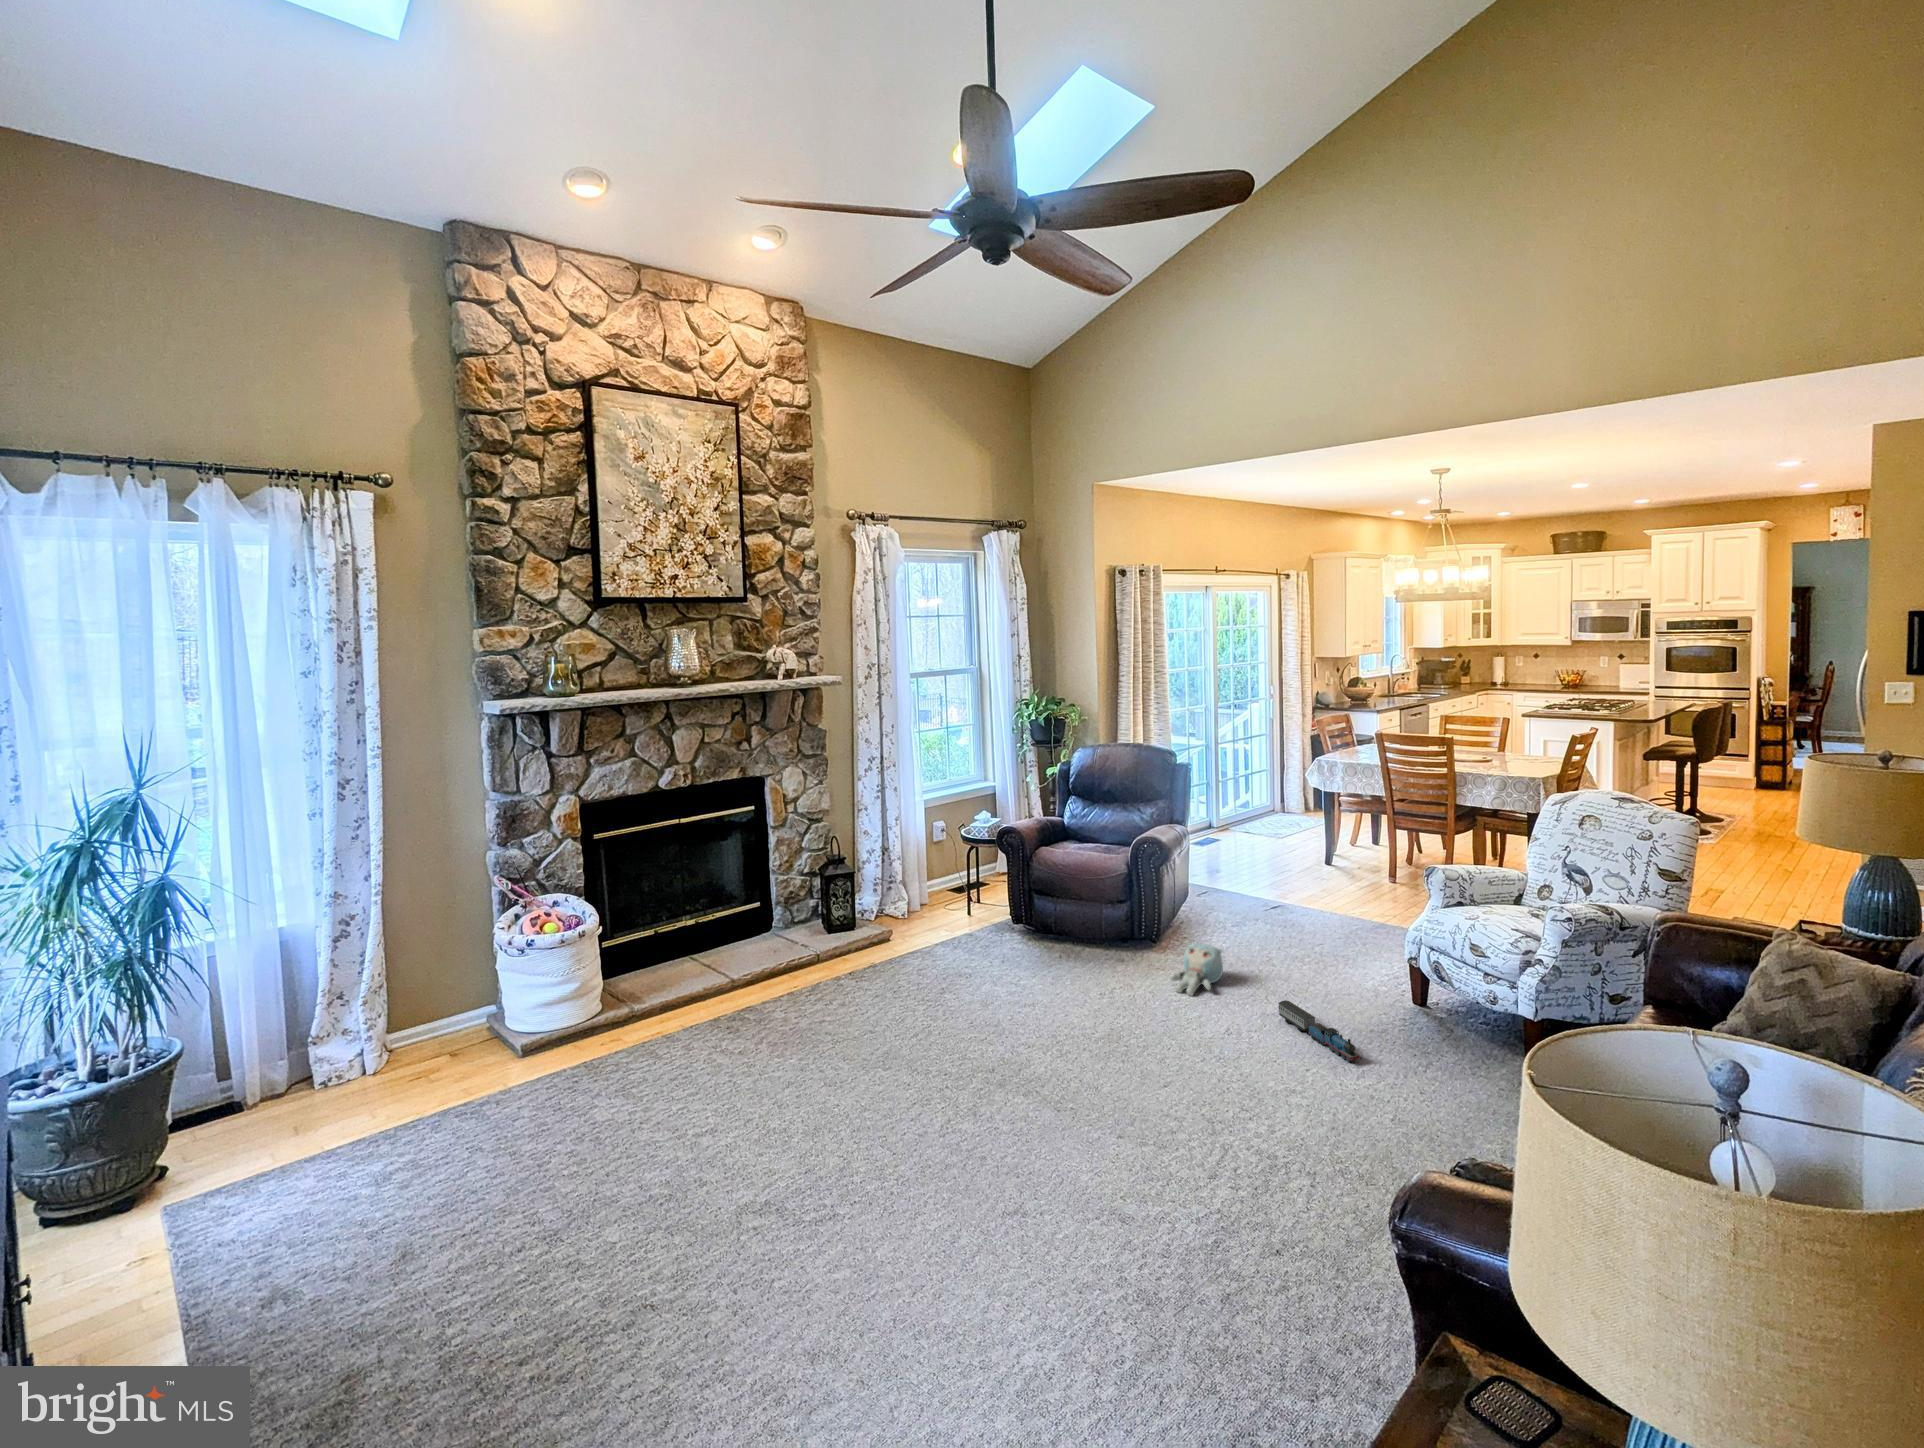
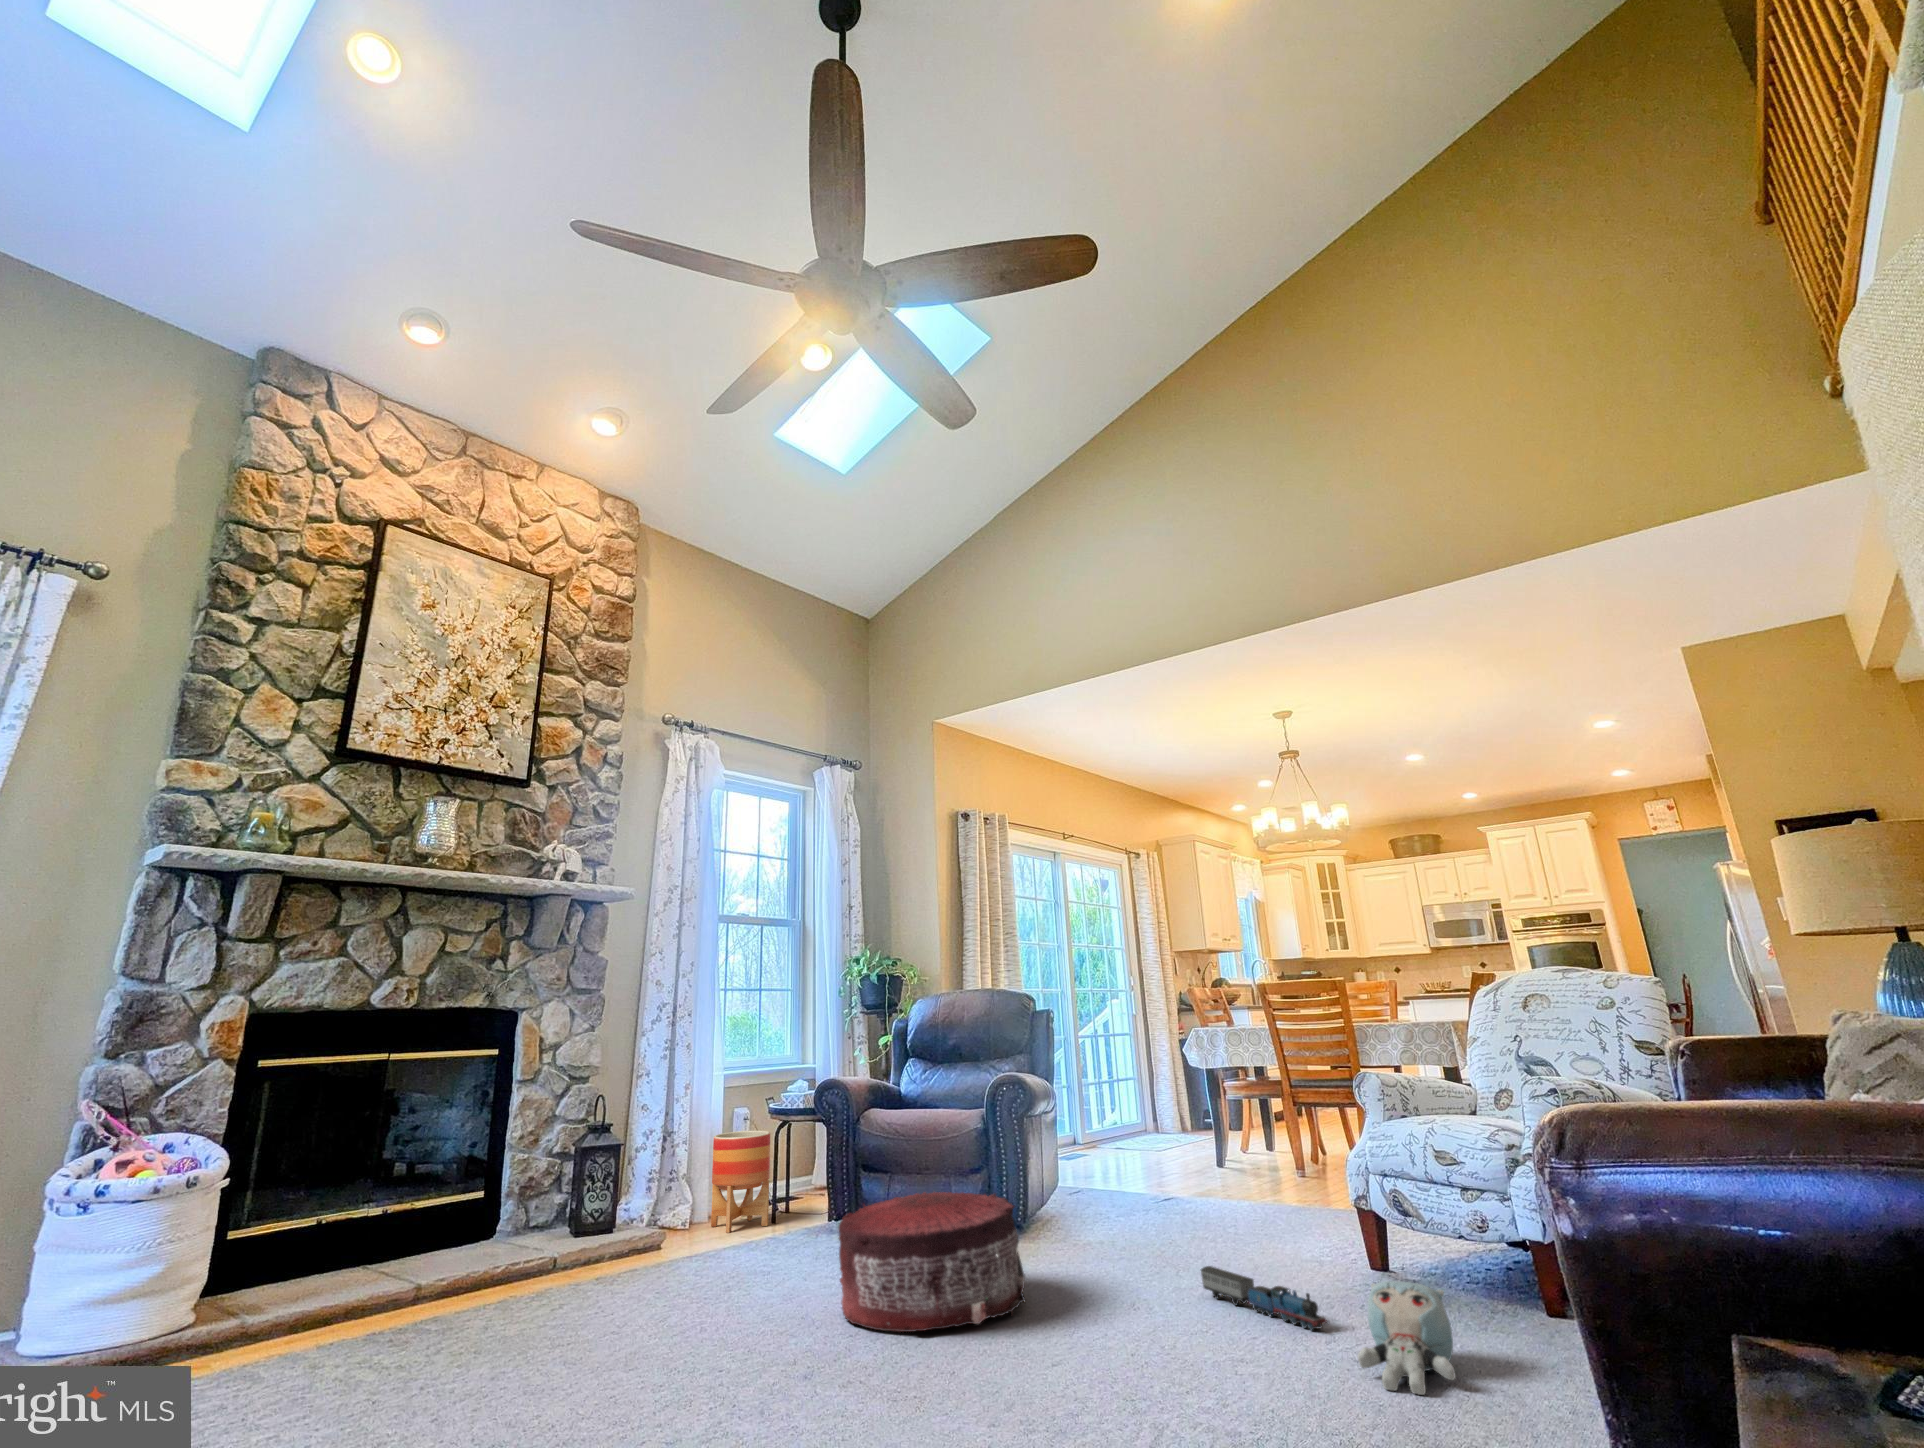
planter: none [922,844,966,917] -> present [711,1131,770,1233]
pouf: none [1017,931,1150,1040] -> present [839,1192,1025,1332]
plush toy: present [1171,943,1223,995] -> present [1358,1281,1456,1395]

